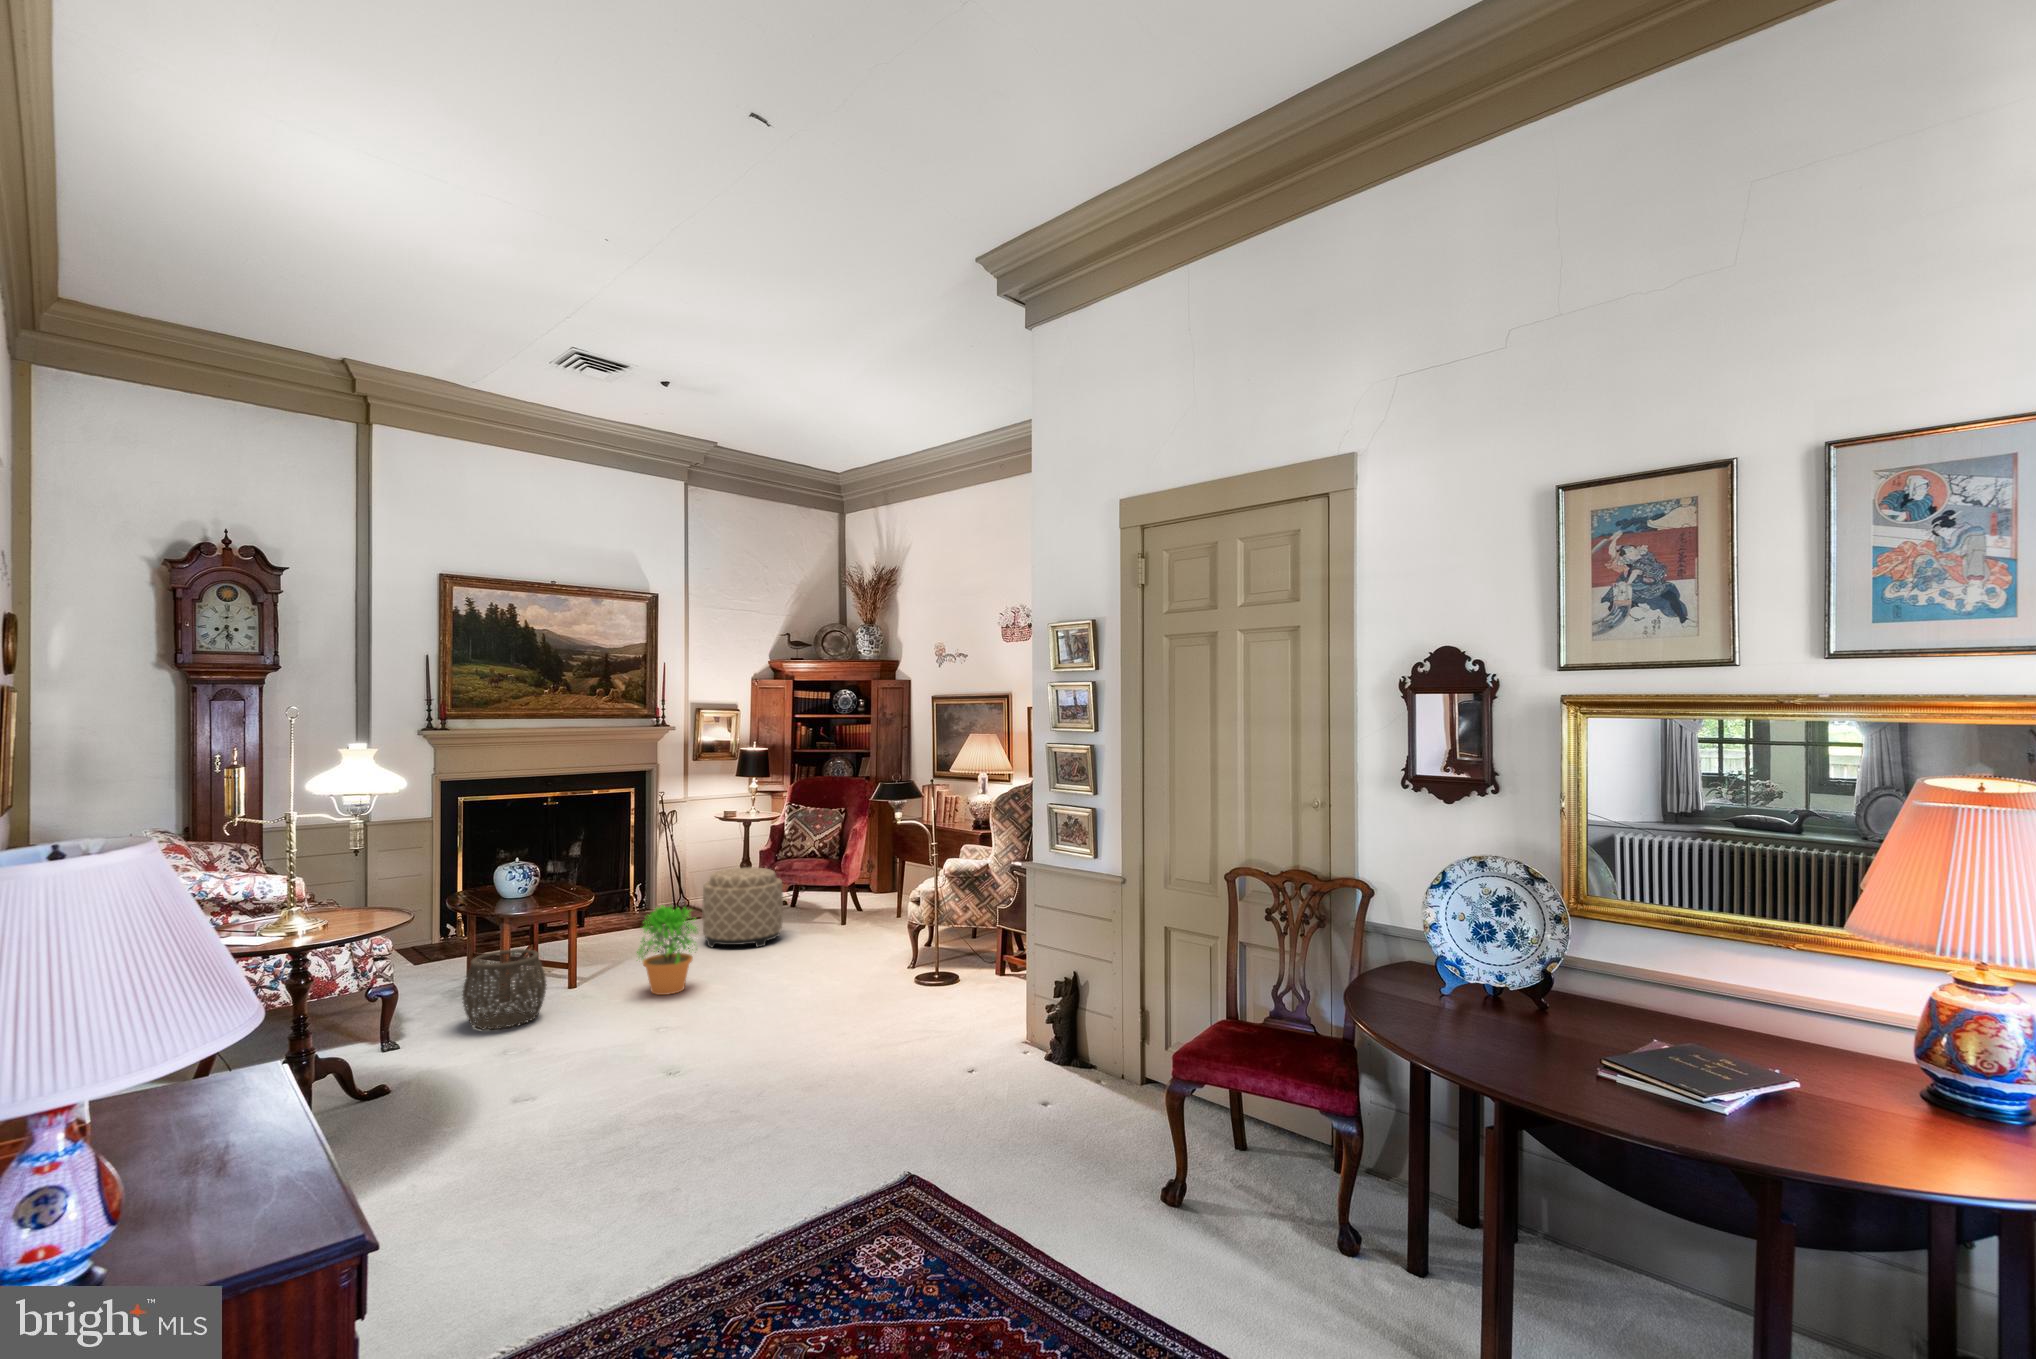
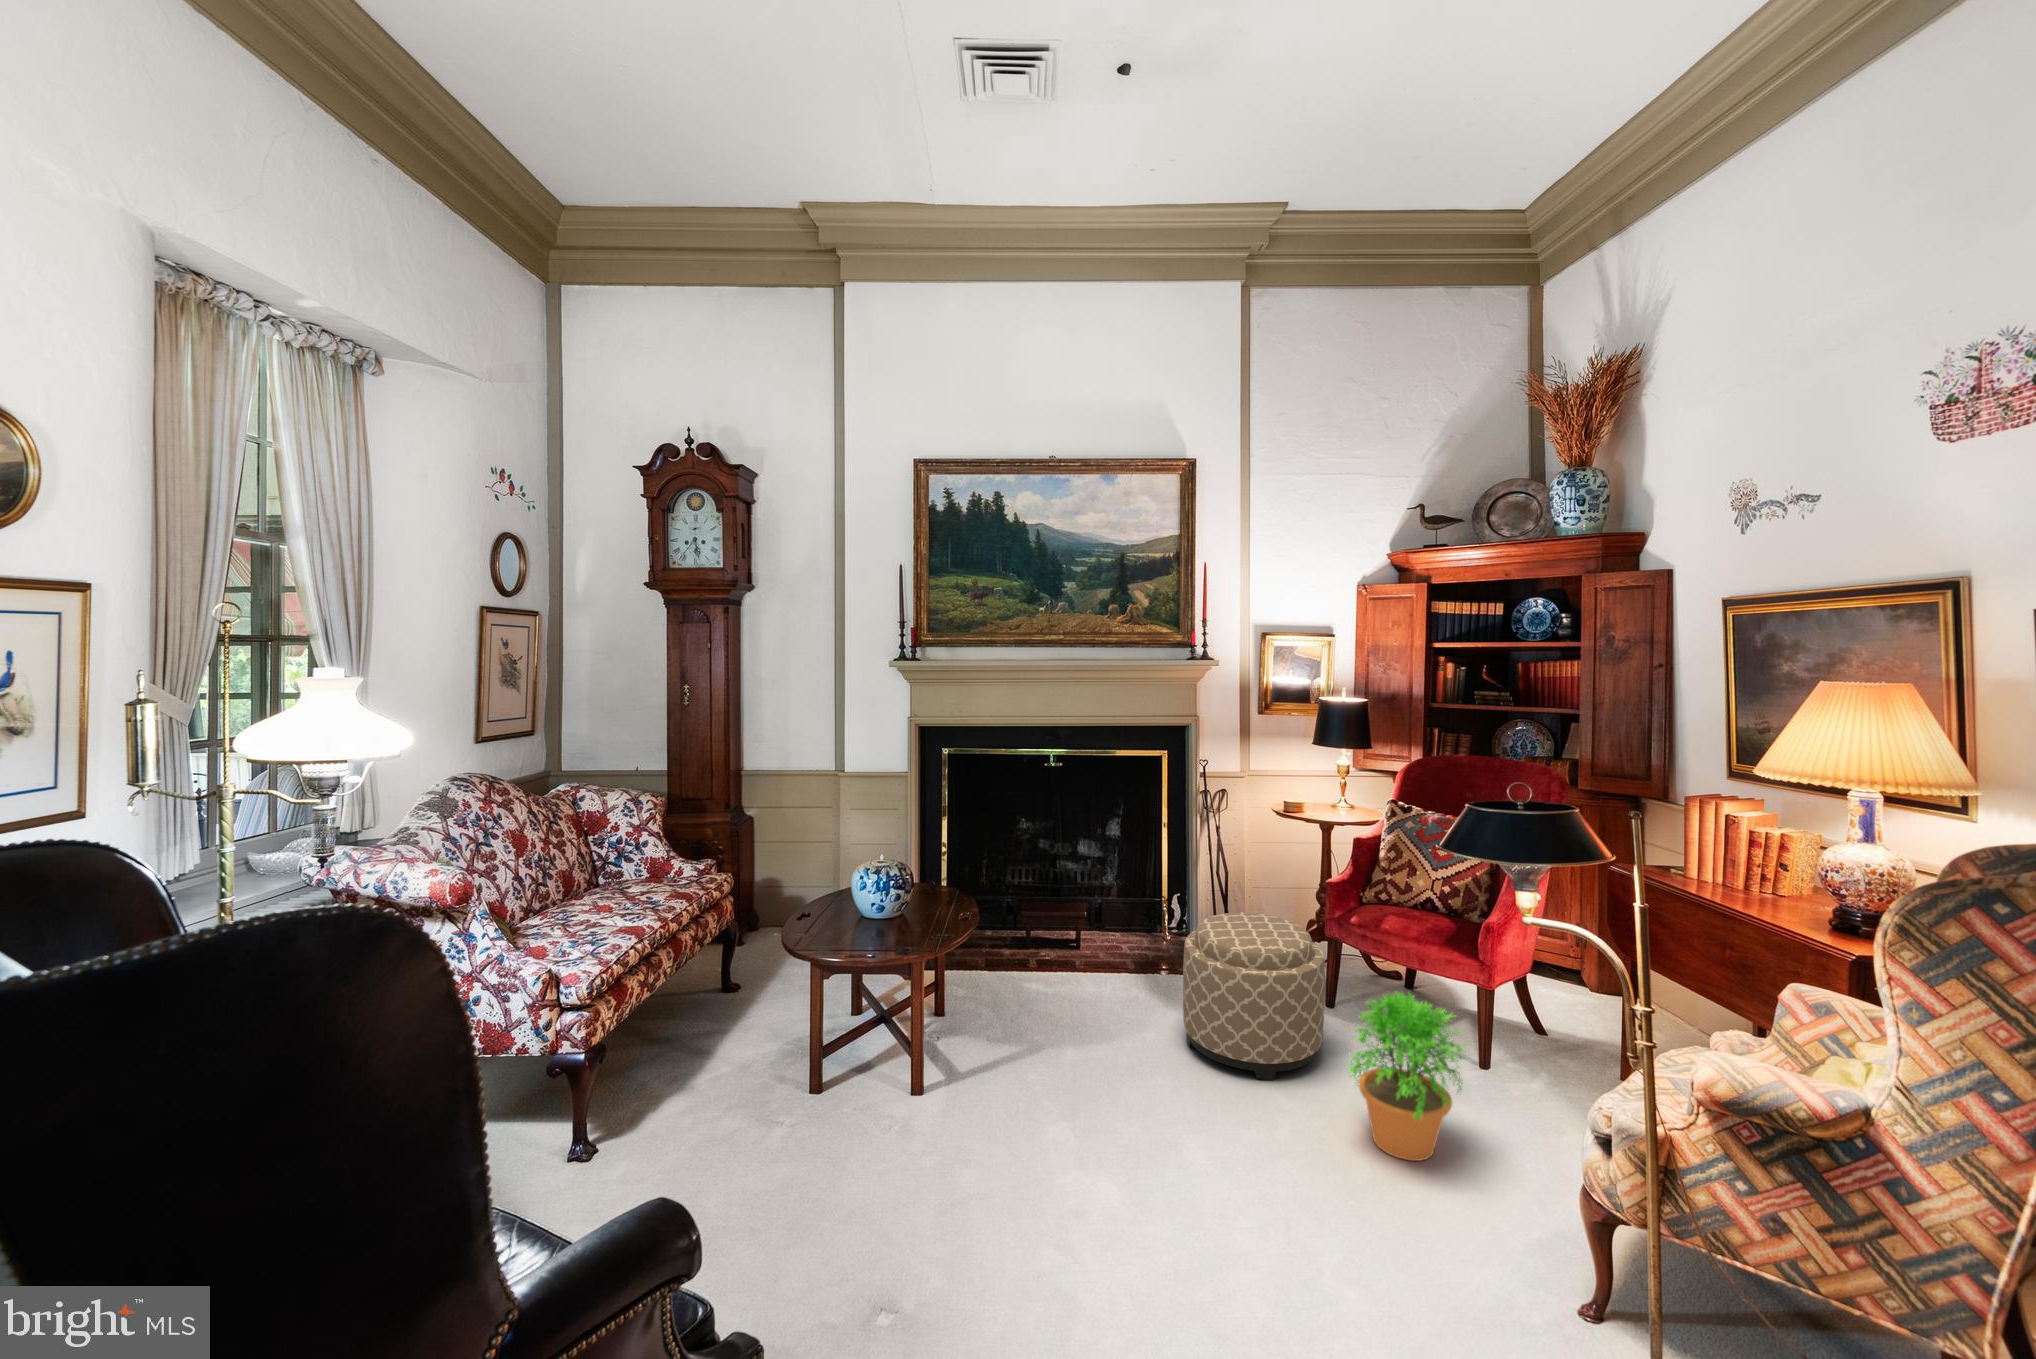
potted plant: present [637,906,697,995] -> present [1349,993,1466,1161]
woven basket: present [462,949,546,1029] -> none [705,1011,827,1156]

